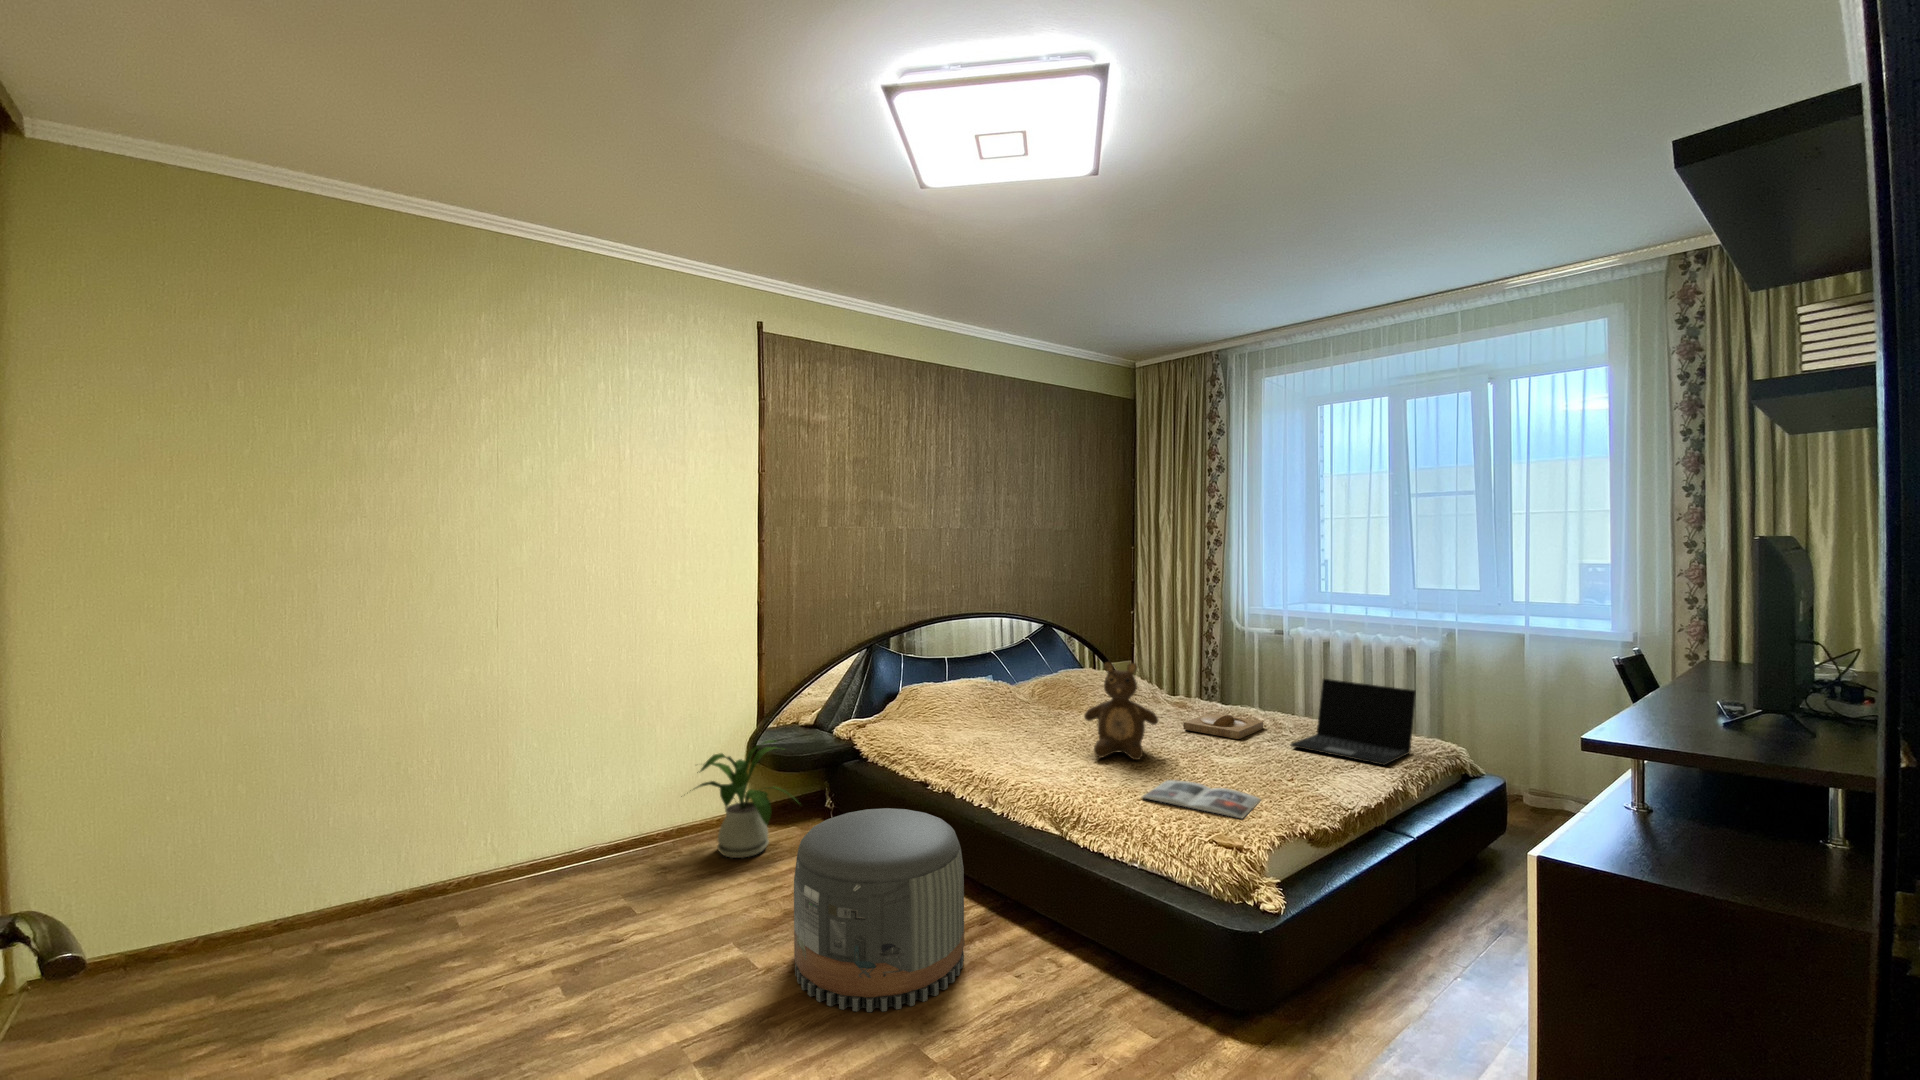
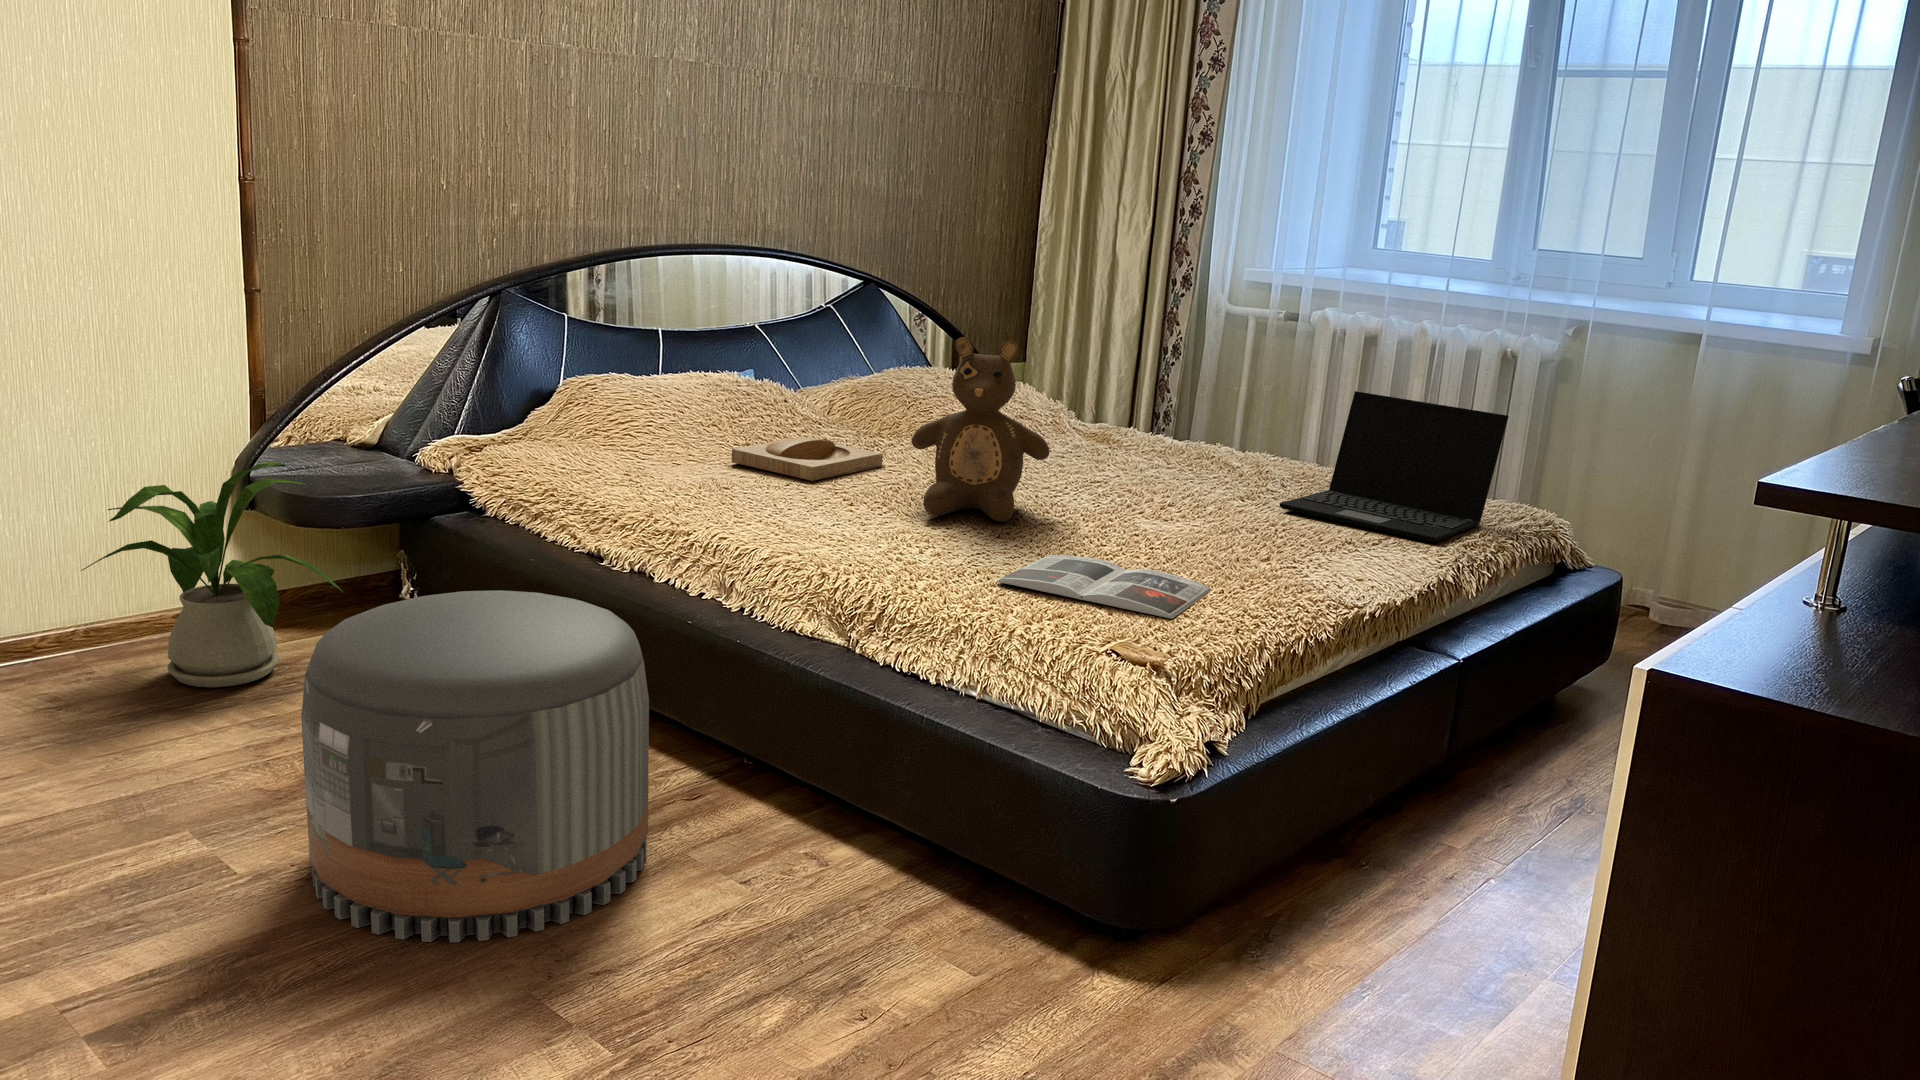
tray: present [1183,713,1263,739] -> present [732,437,883,481]

